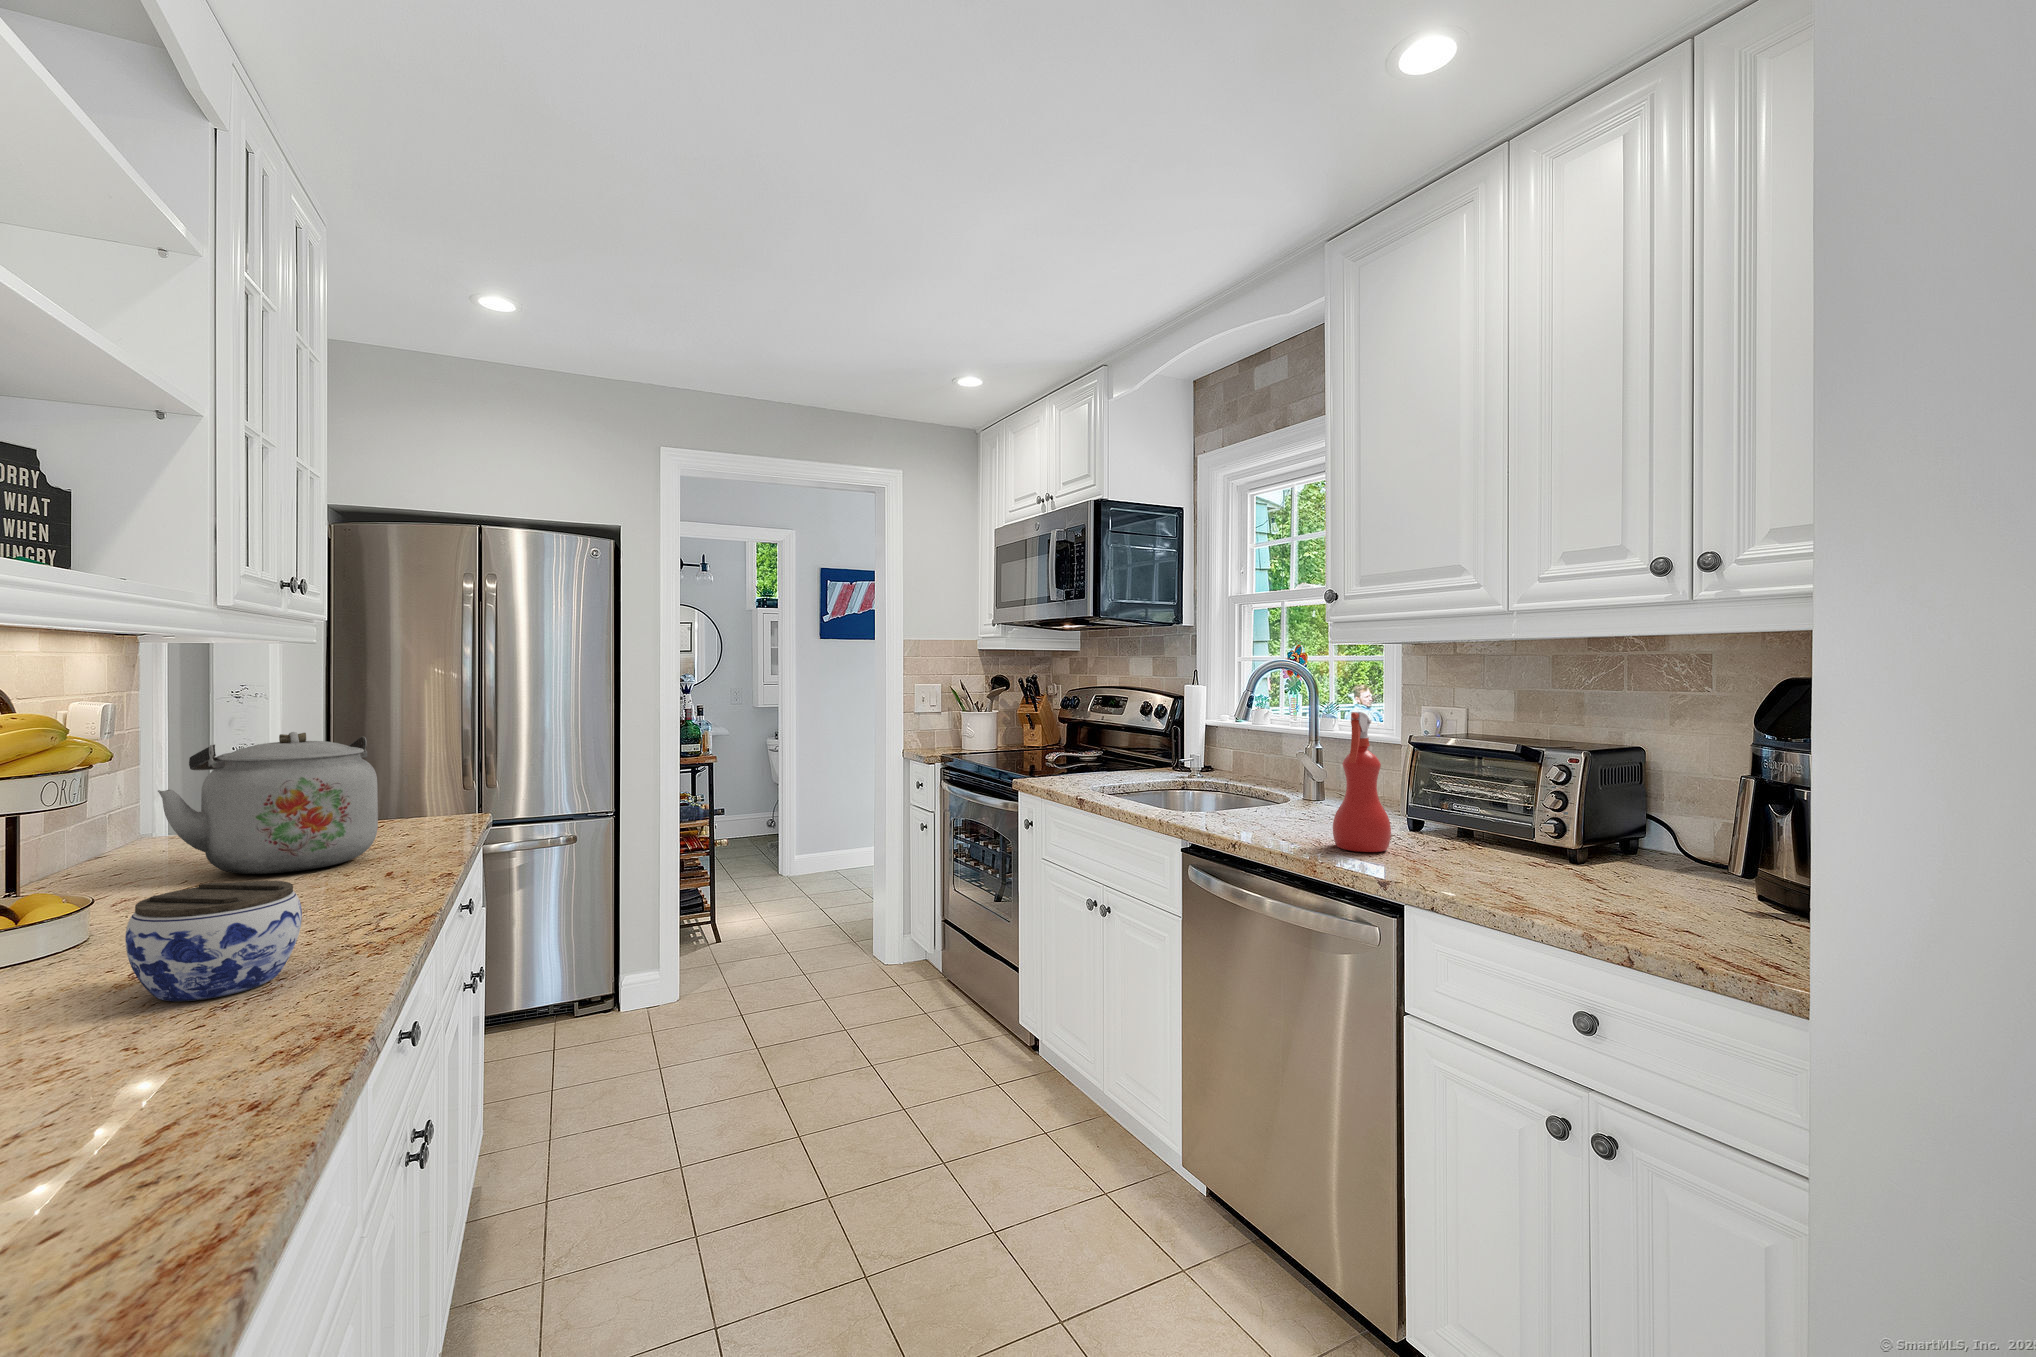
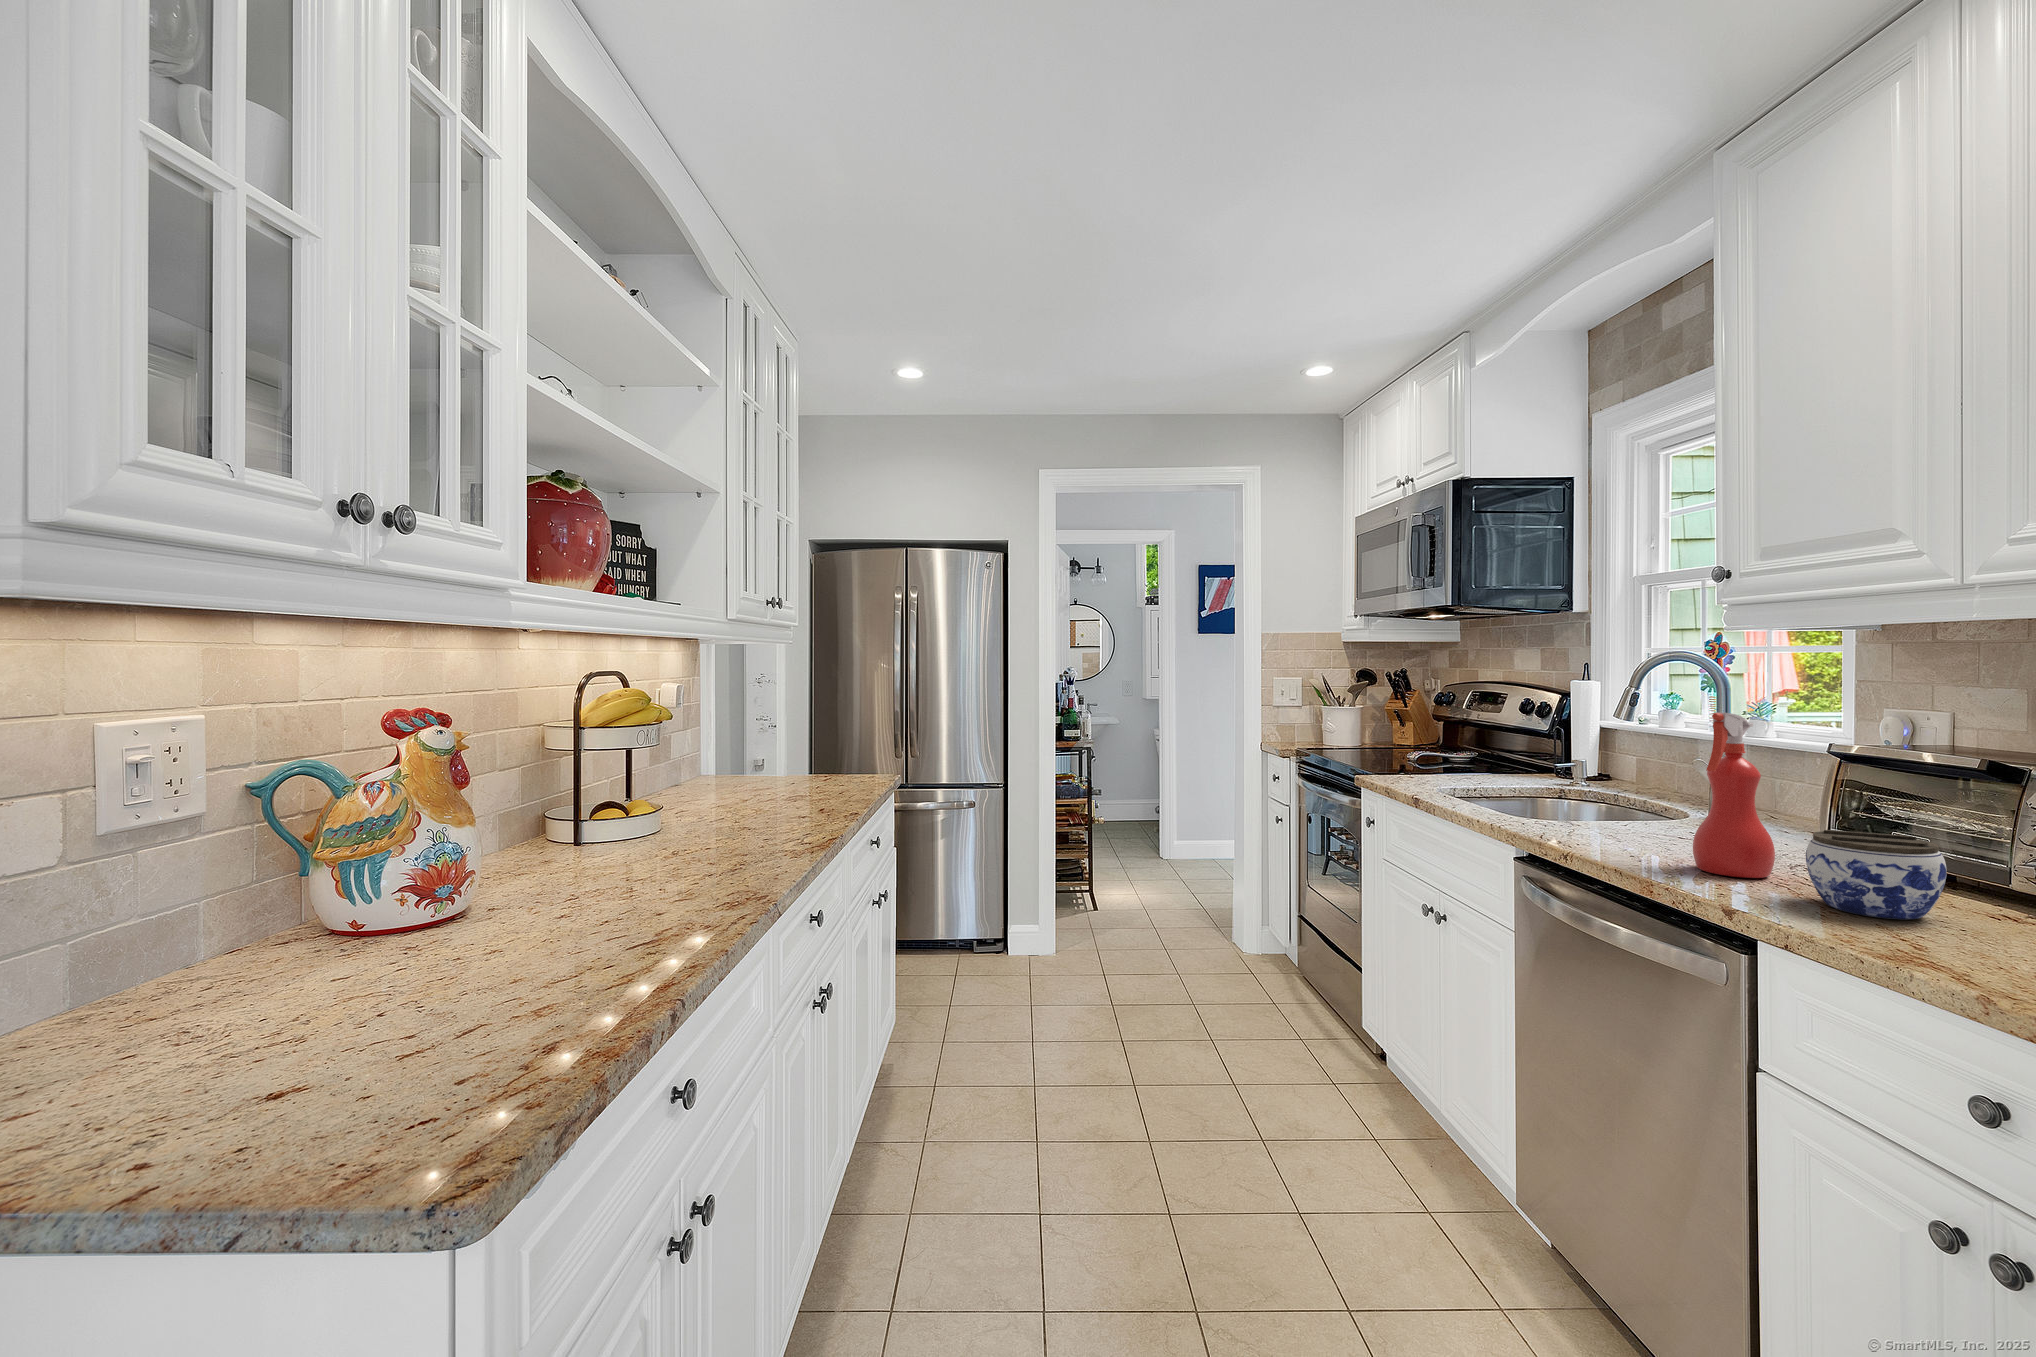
kettle: present [158,732,378,874] -> none [697,707,819,804]
jar: present [125,881,302,1001] -> present [1806,830,1947,919]

